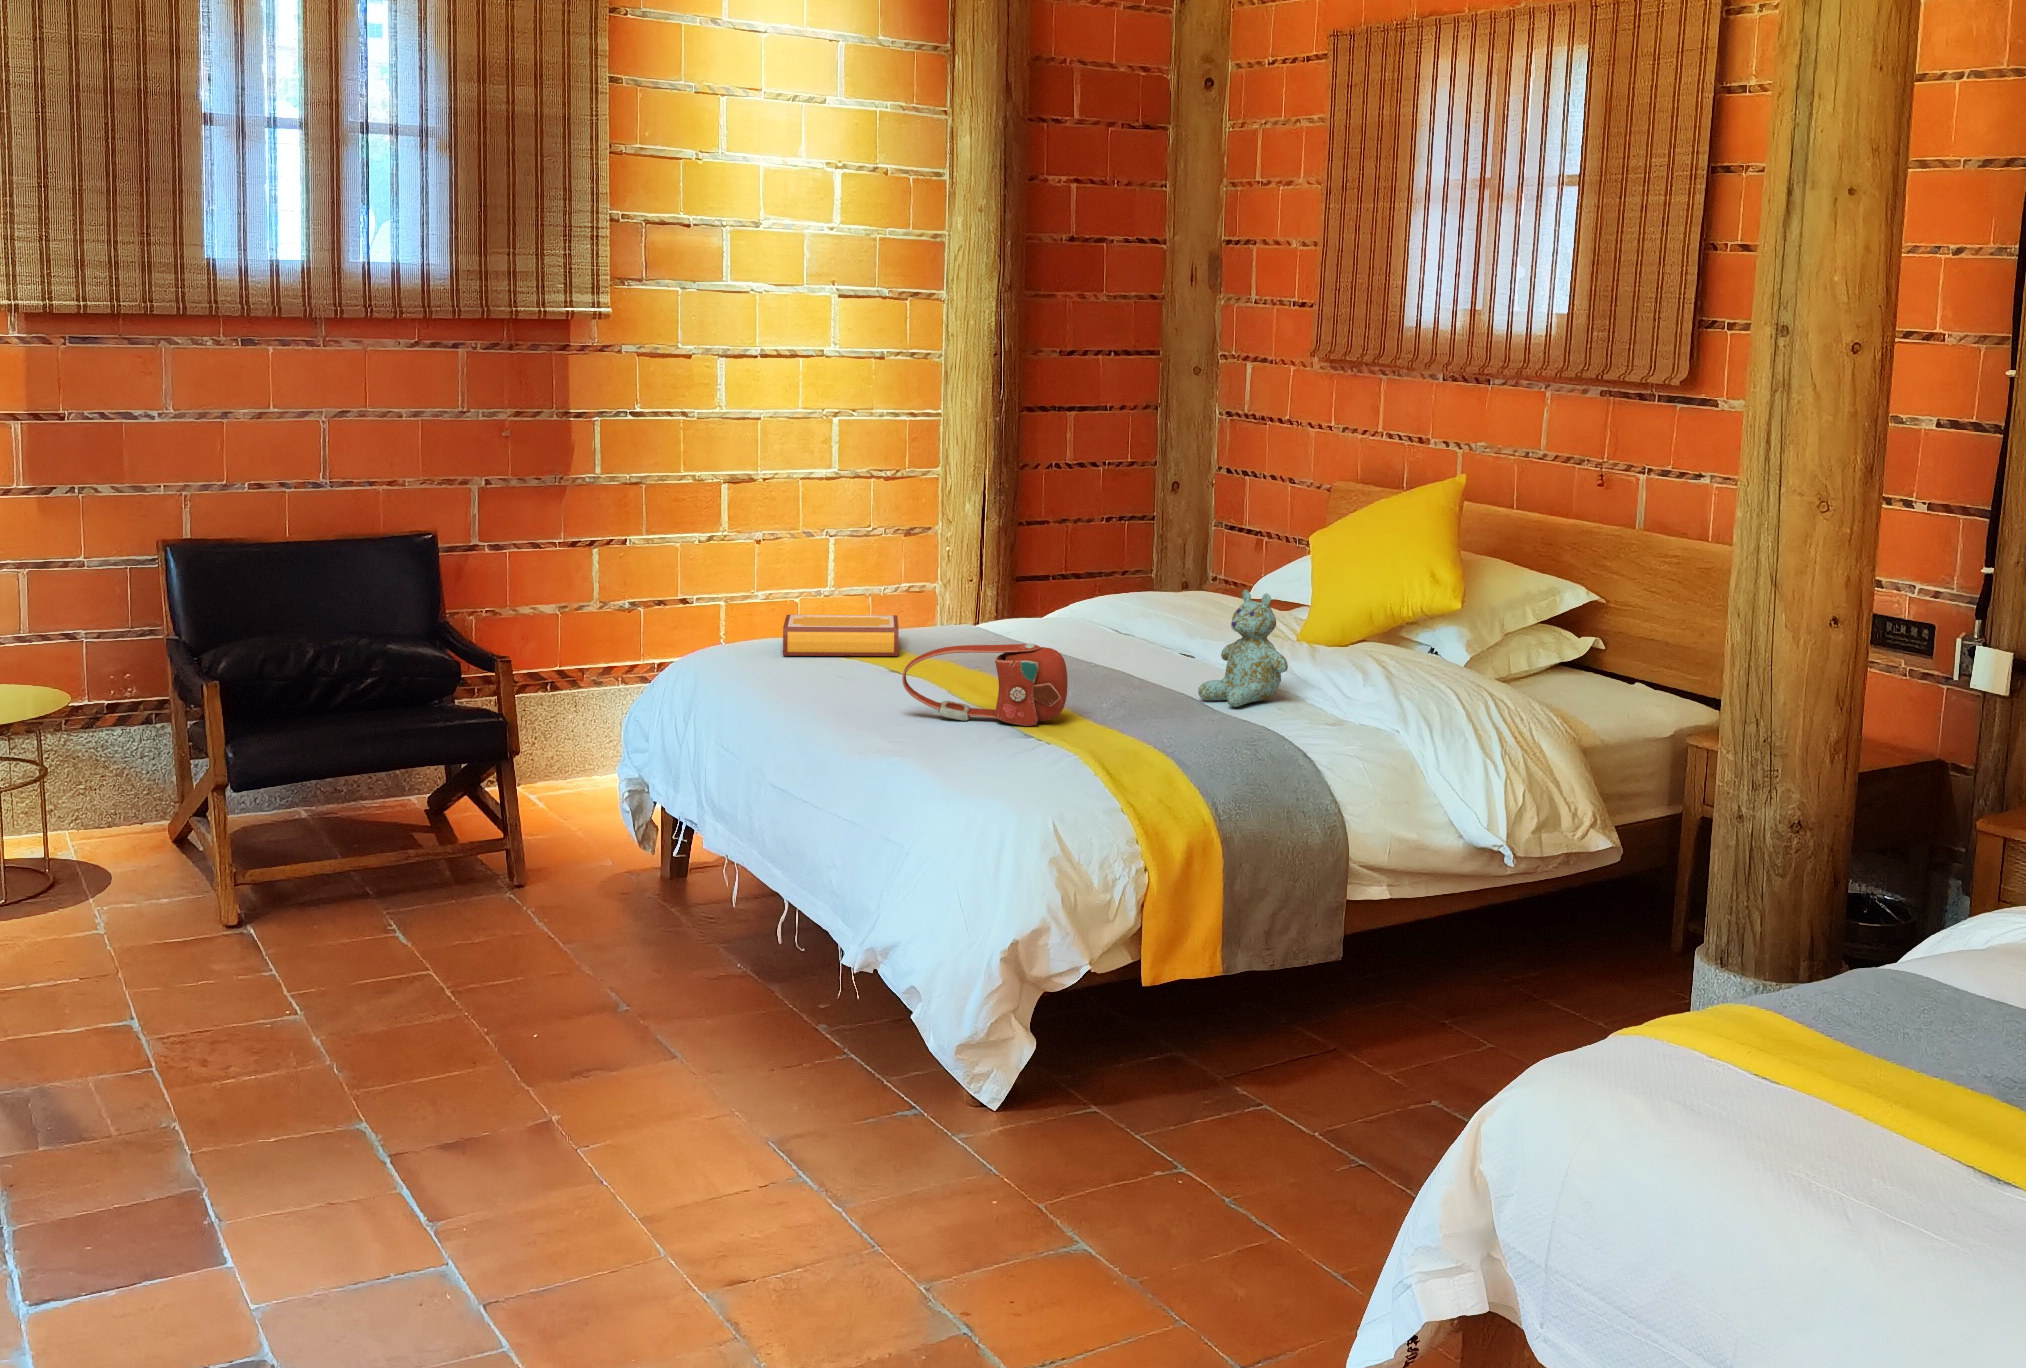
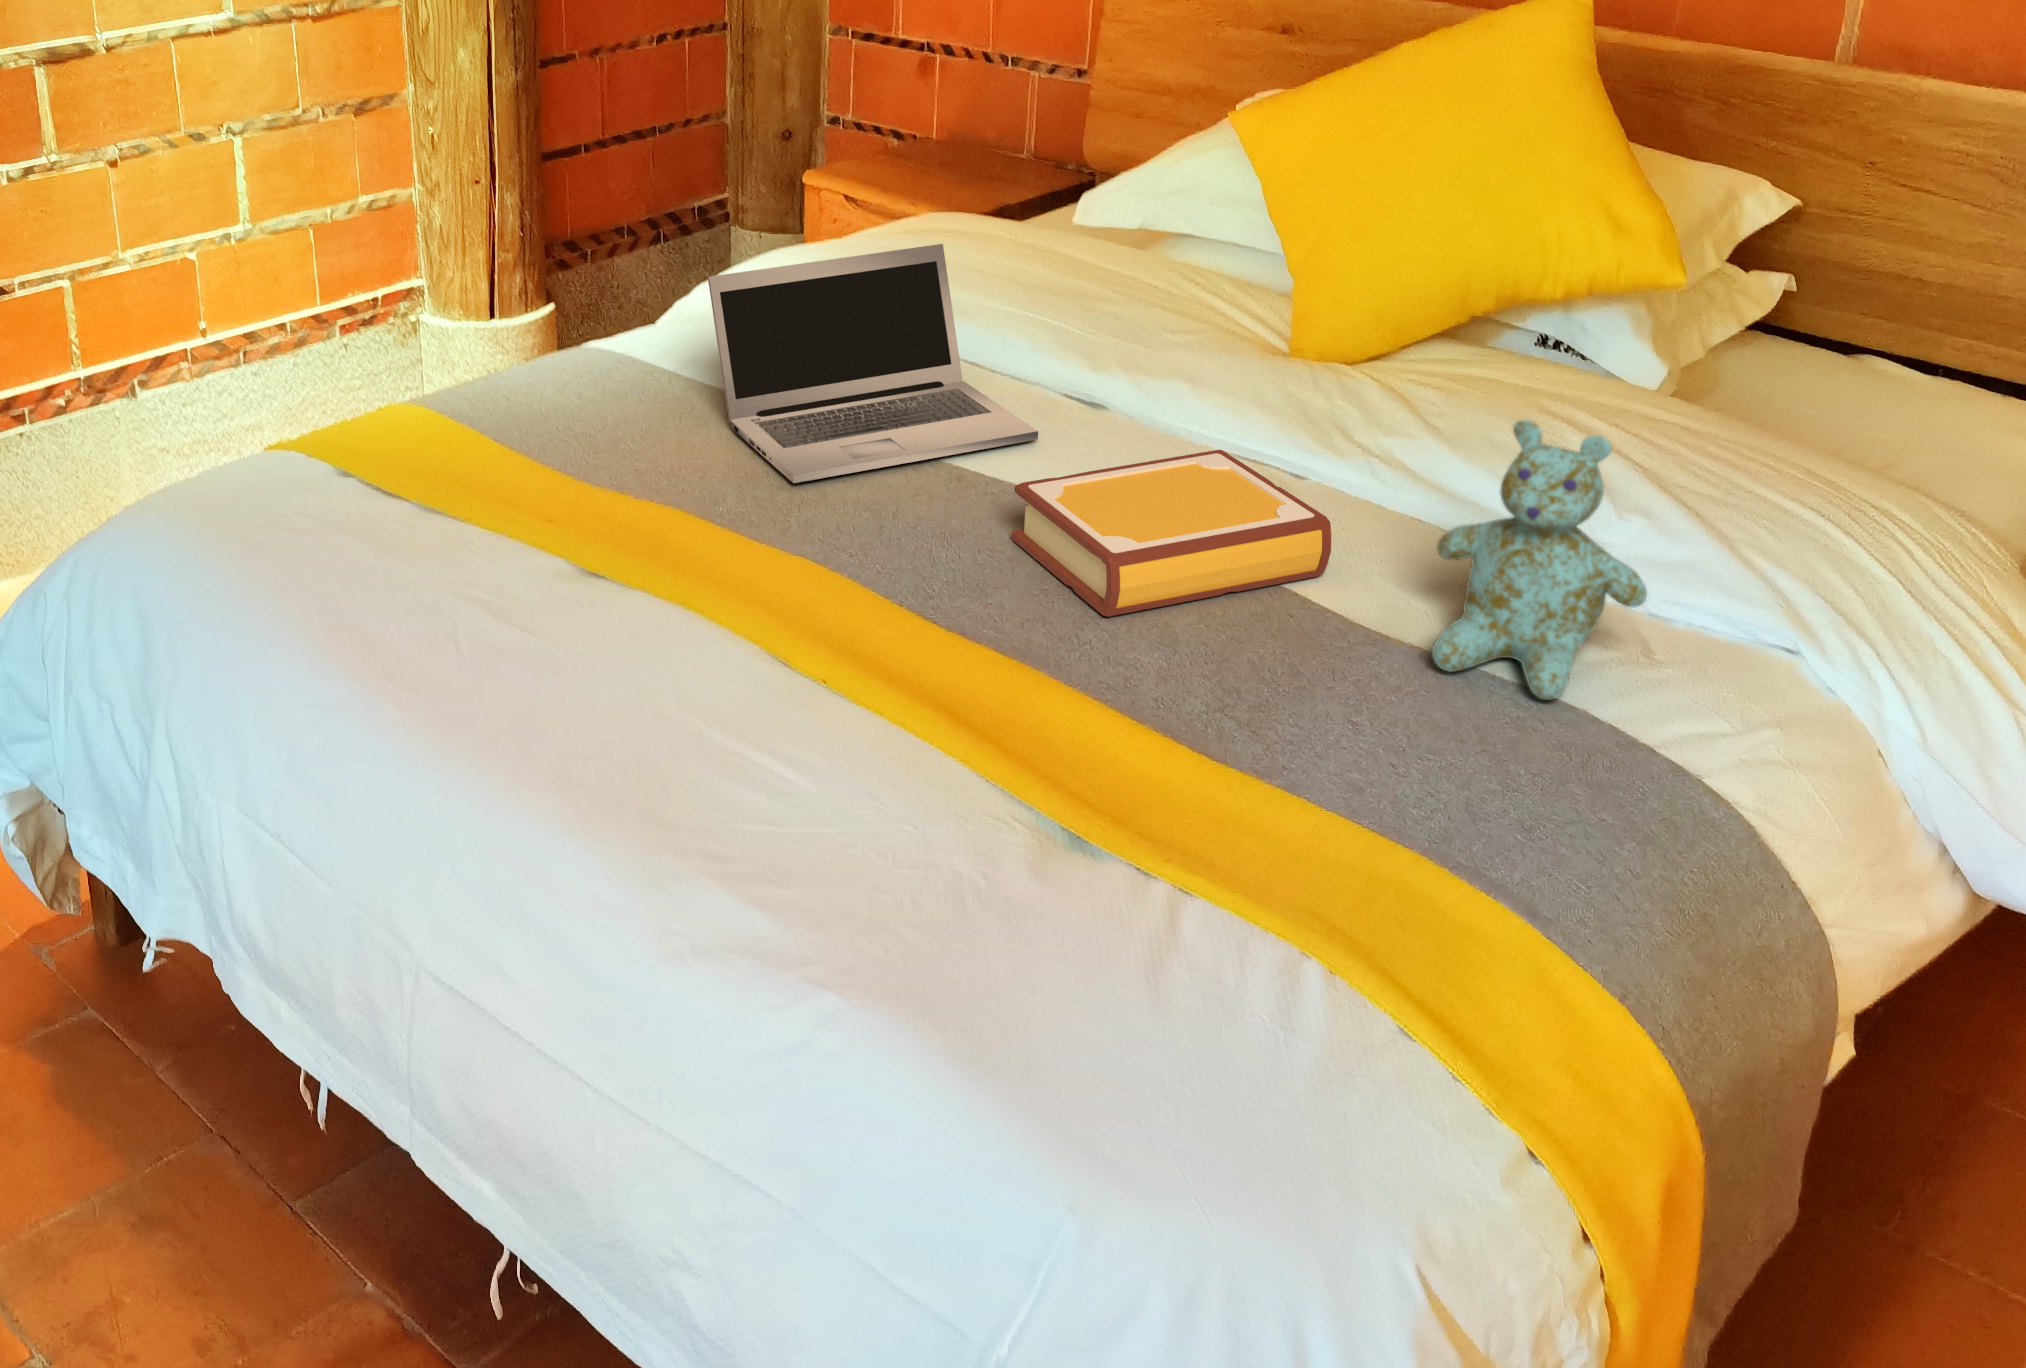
laptop: none [981,561,1125,647] -> present [708,244,1038,483]
book: present [783,615,899,656] -> present [1012,450,1331,617]
handbag: present [902,644,1068,726] -> none [928,711,1347,904]

